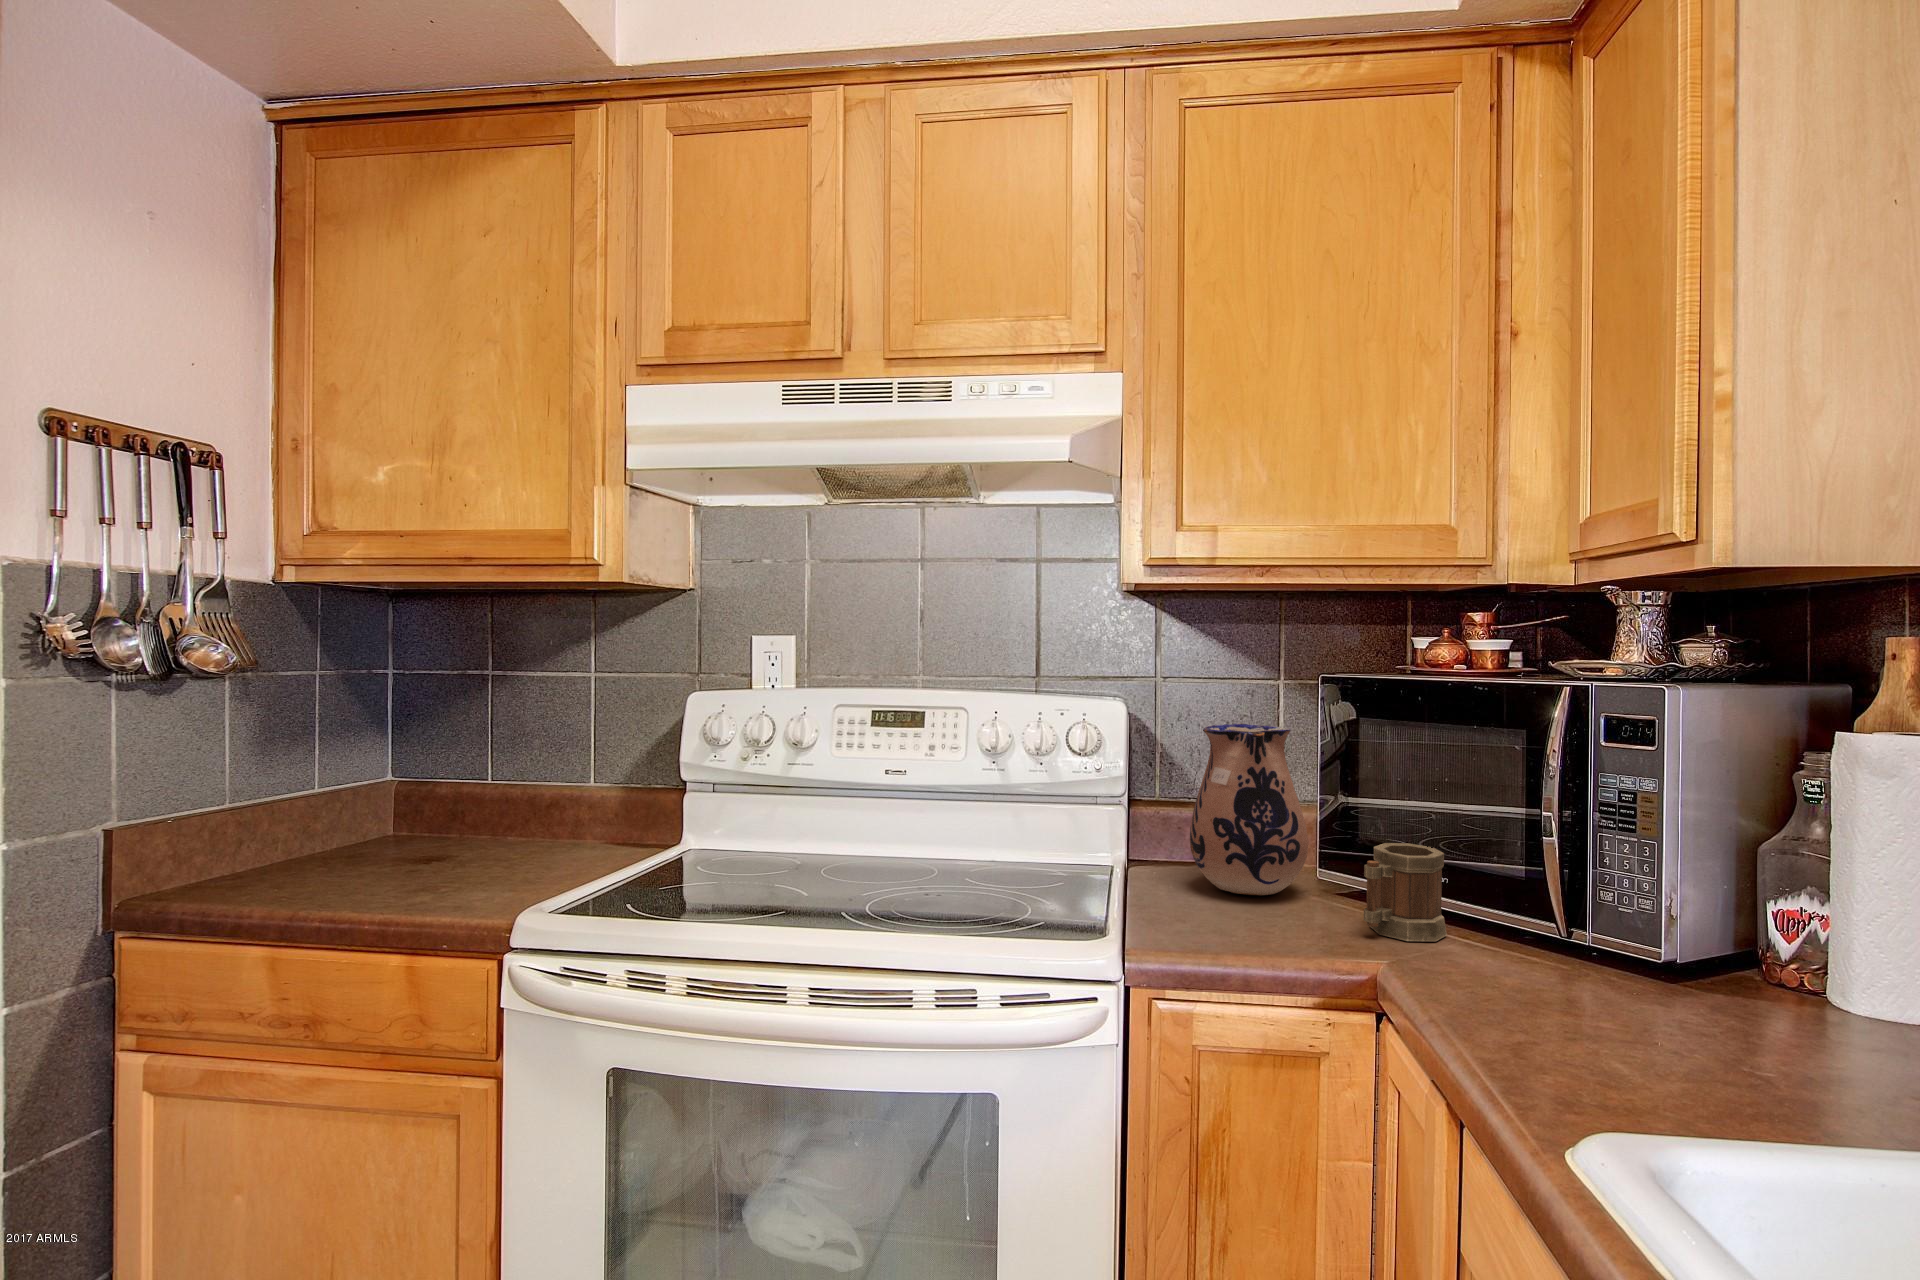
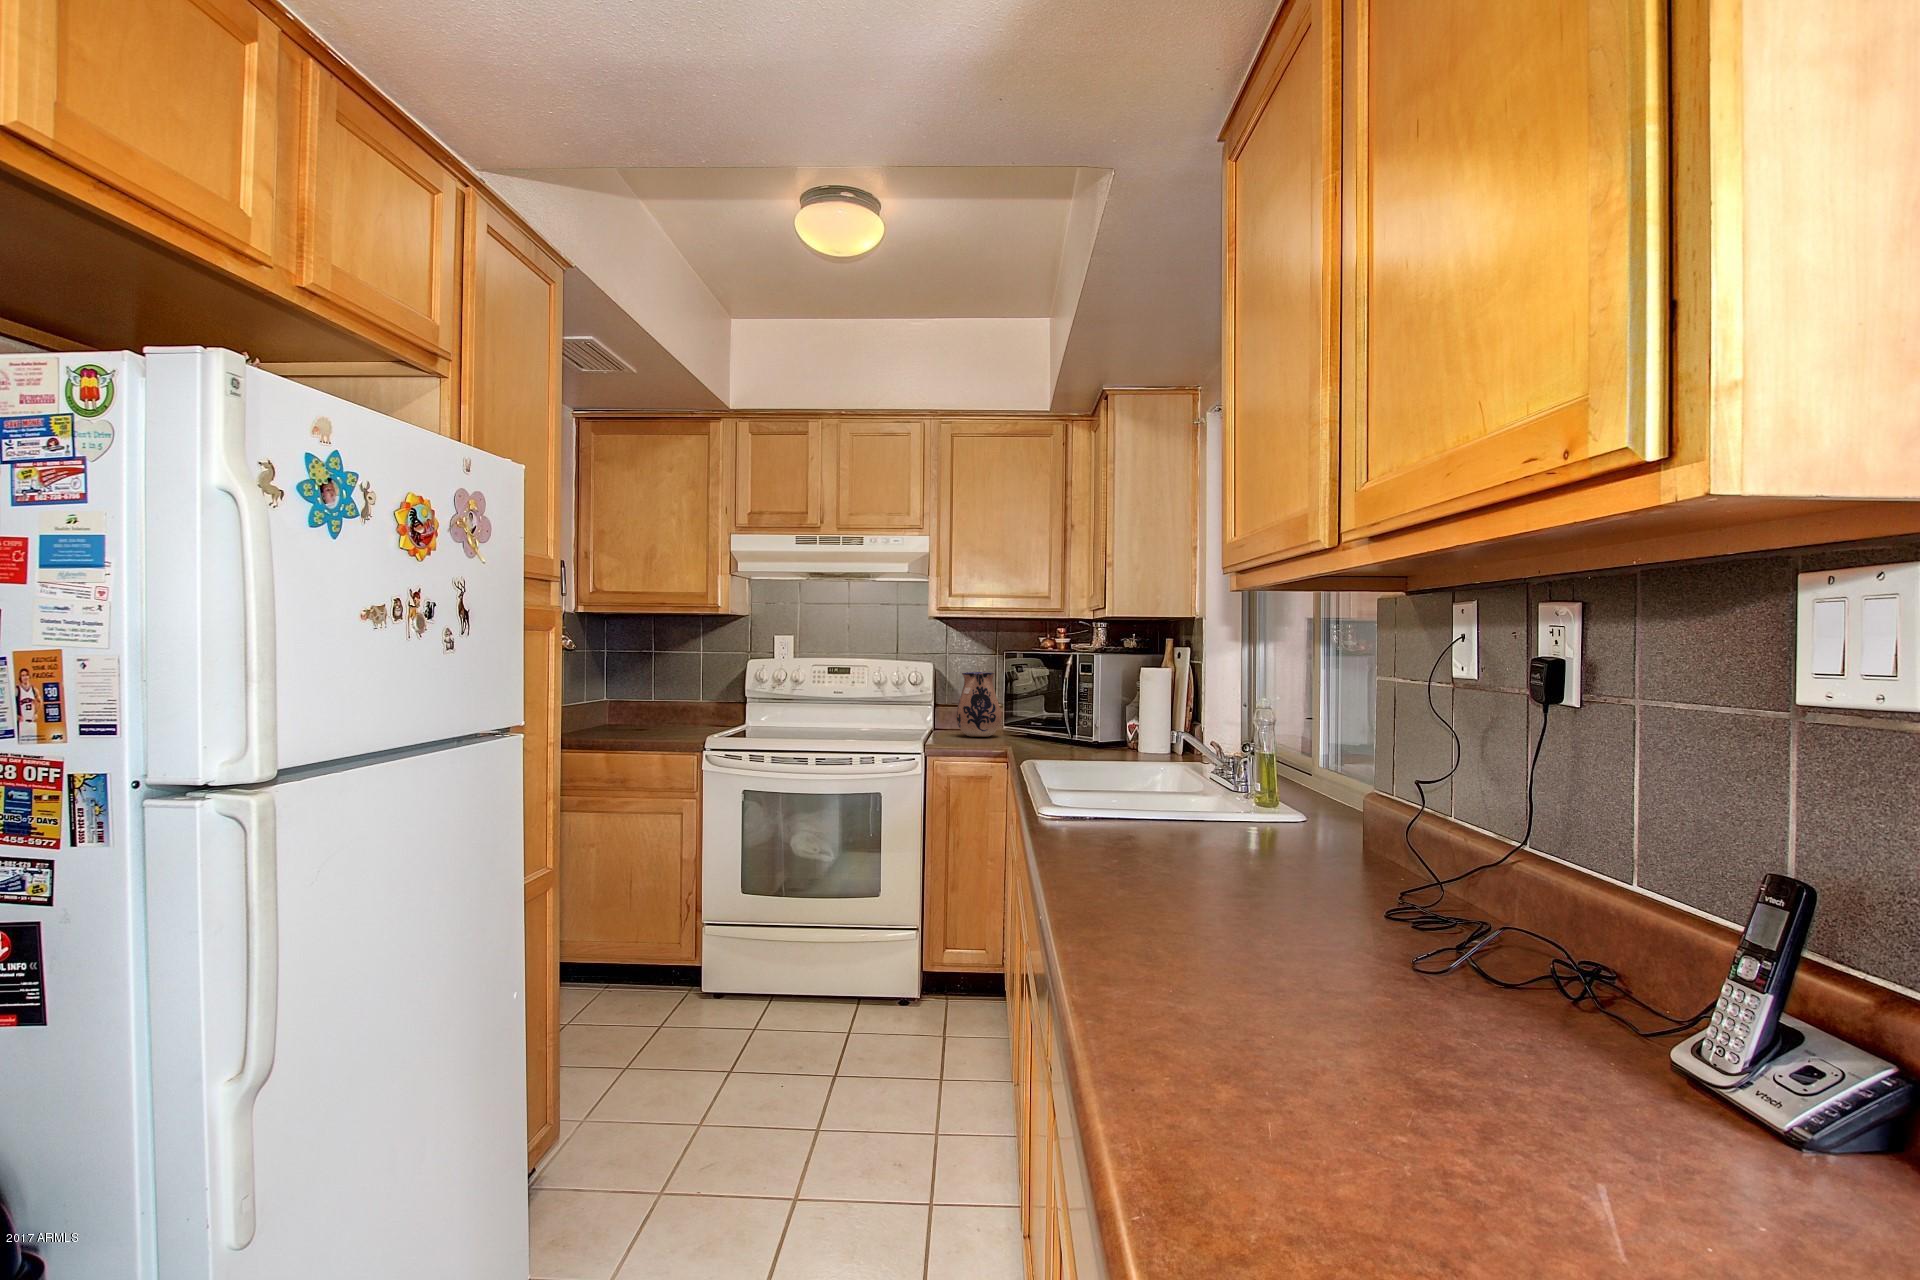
mug: present [1364,843,1447,941] -> none [1011,712,1040,743]

